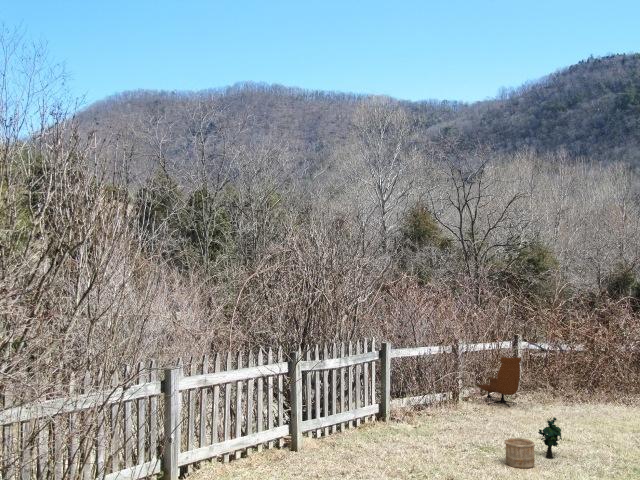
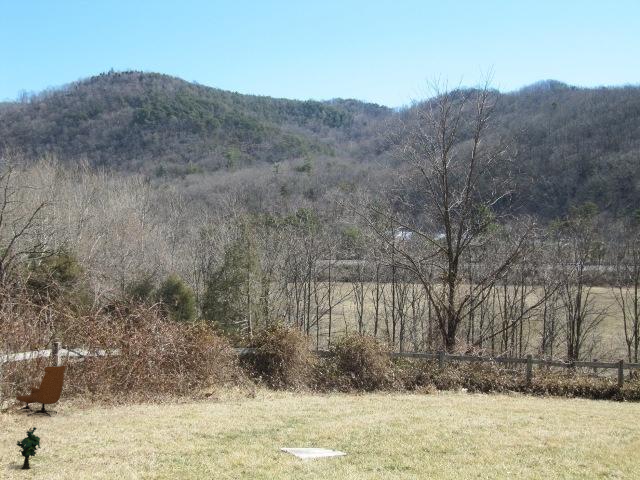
decorative plant: present [538,417,562,459] -> present [17,427,40,469]
wooden bucket: present [505,438,535,468] -> none [60,444,90,472]

